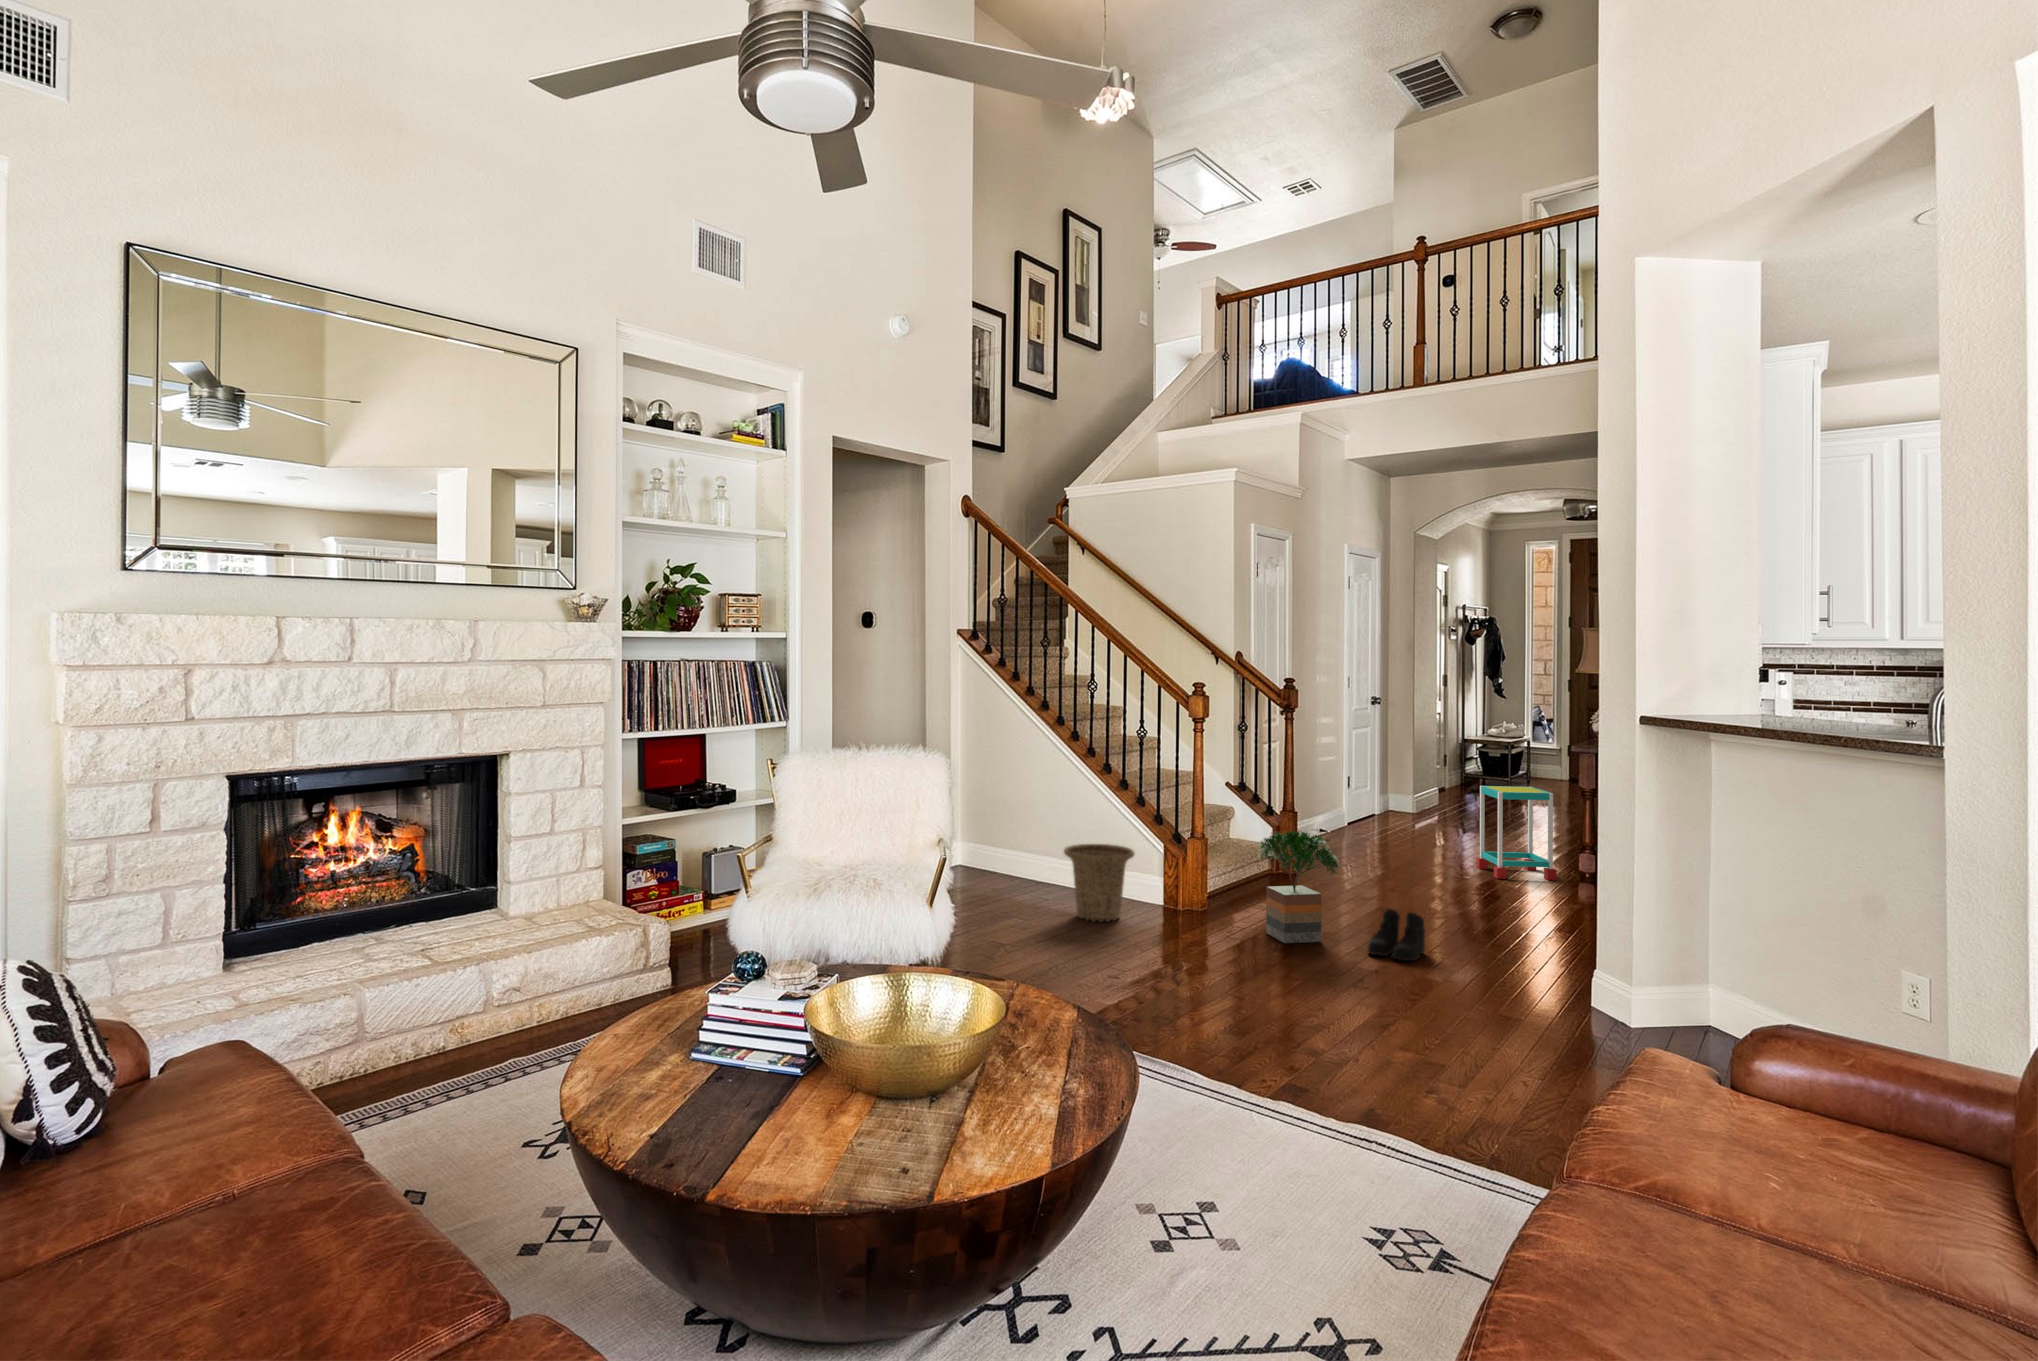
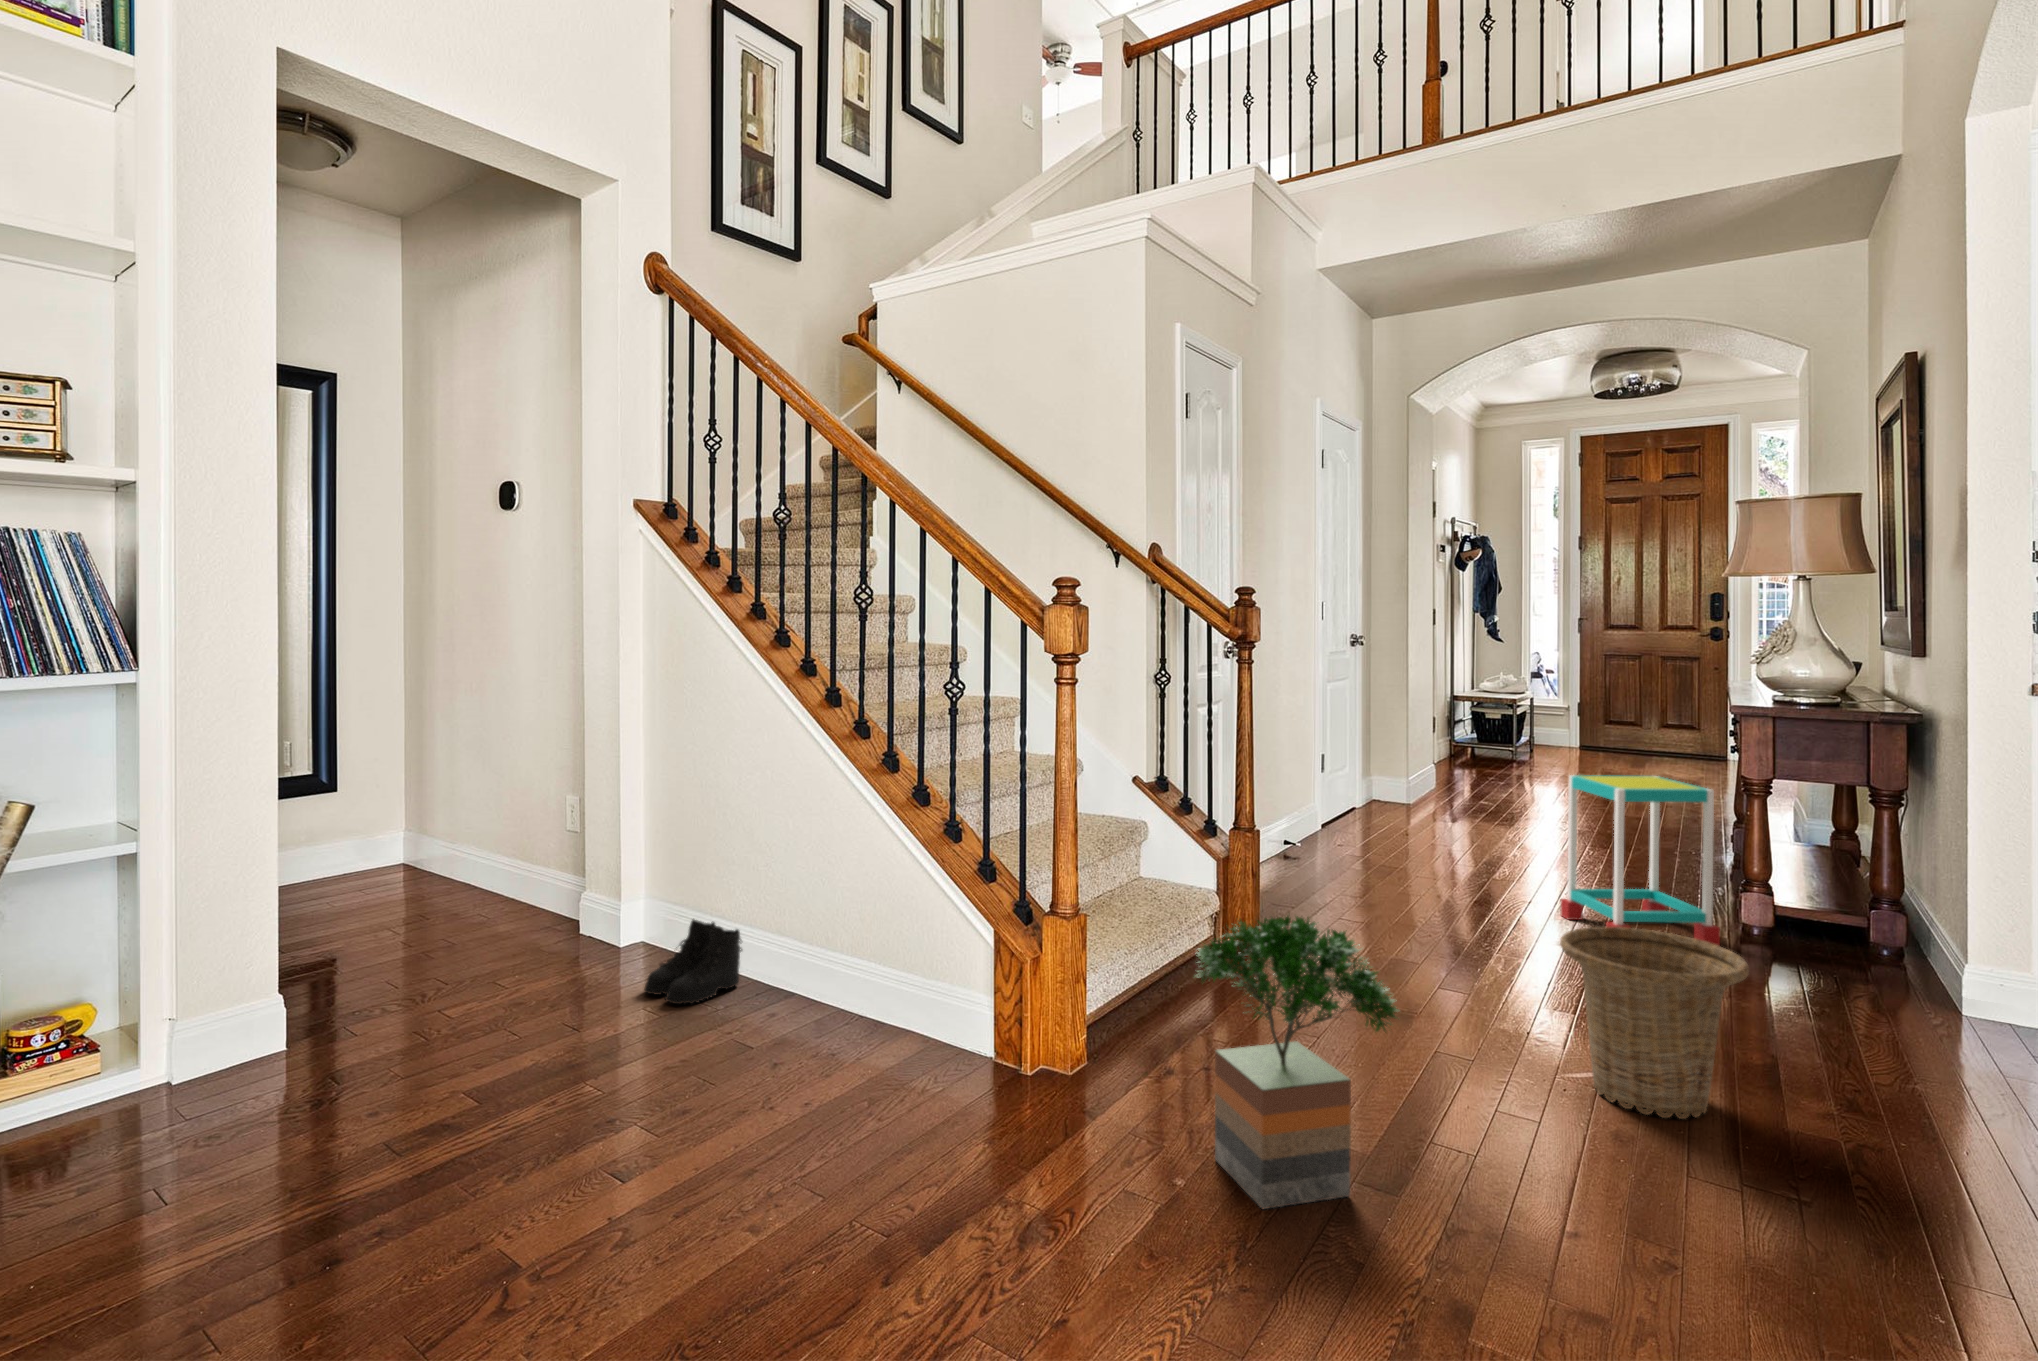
basket: present [1064,844,1135,922] -> present [1560,927,1749,1119]
boots: present [1368,909,1425,961] -> present [644,920,742,1004]

